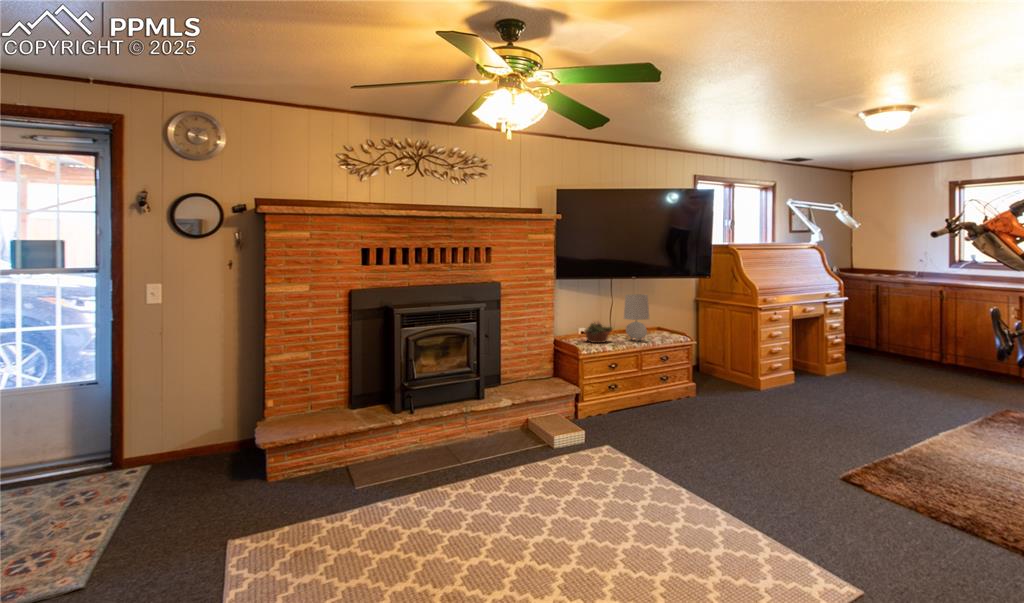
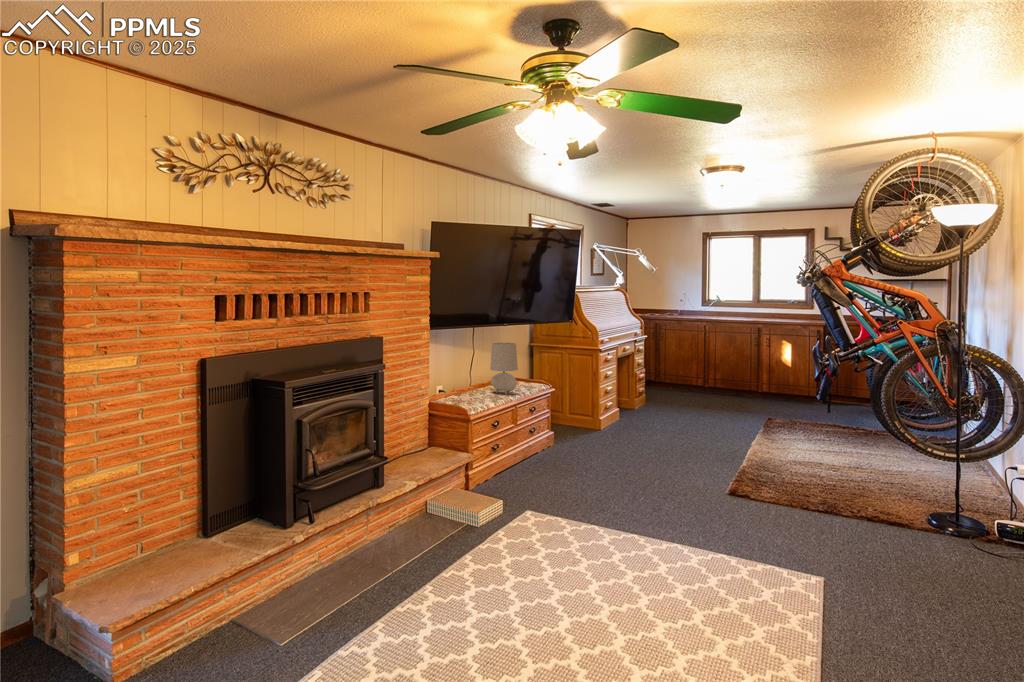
succulent planter: present [584,322,612,343] -> none [452,375,484,400]

